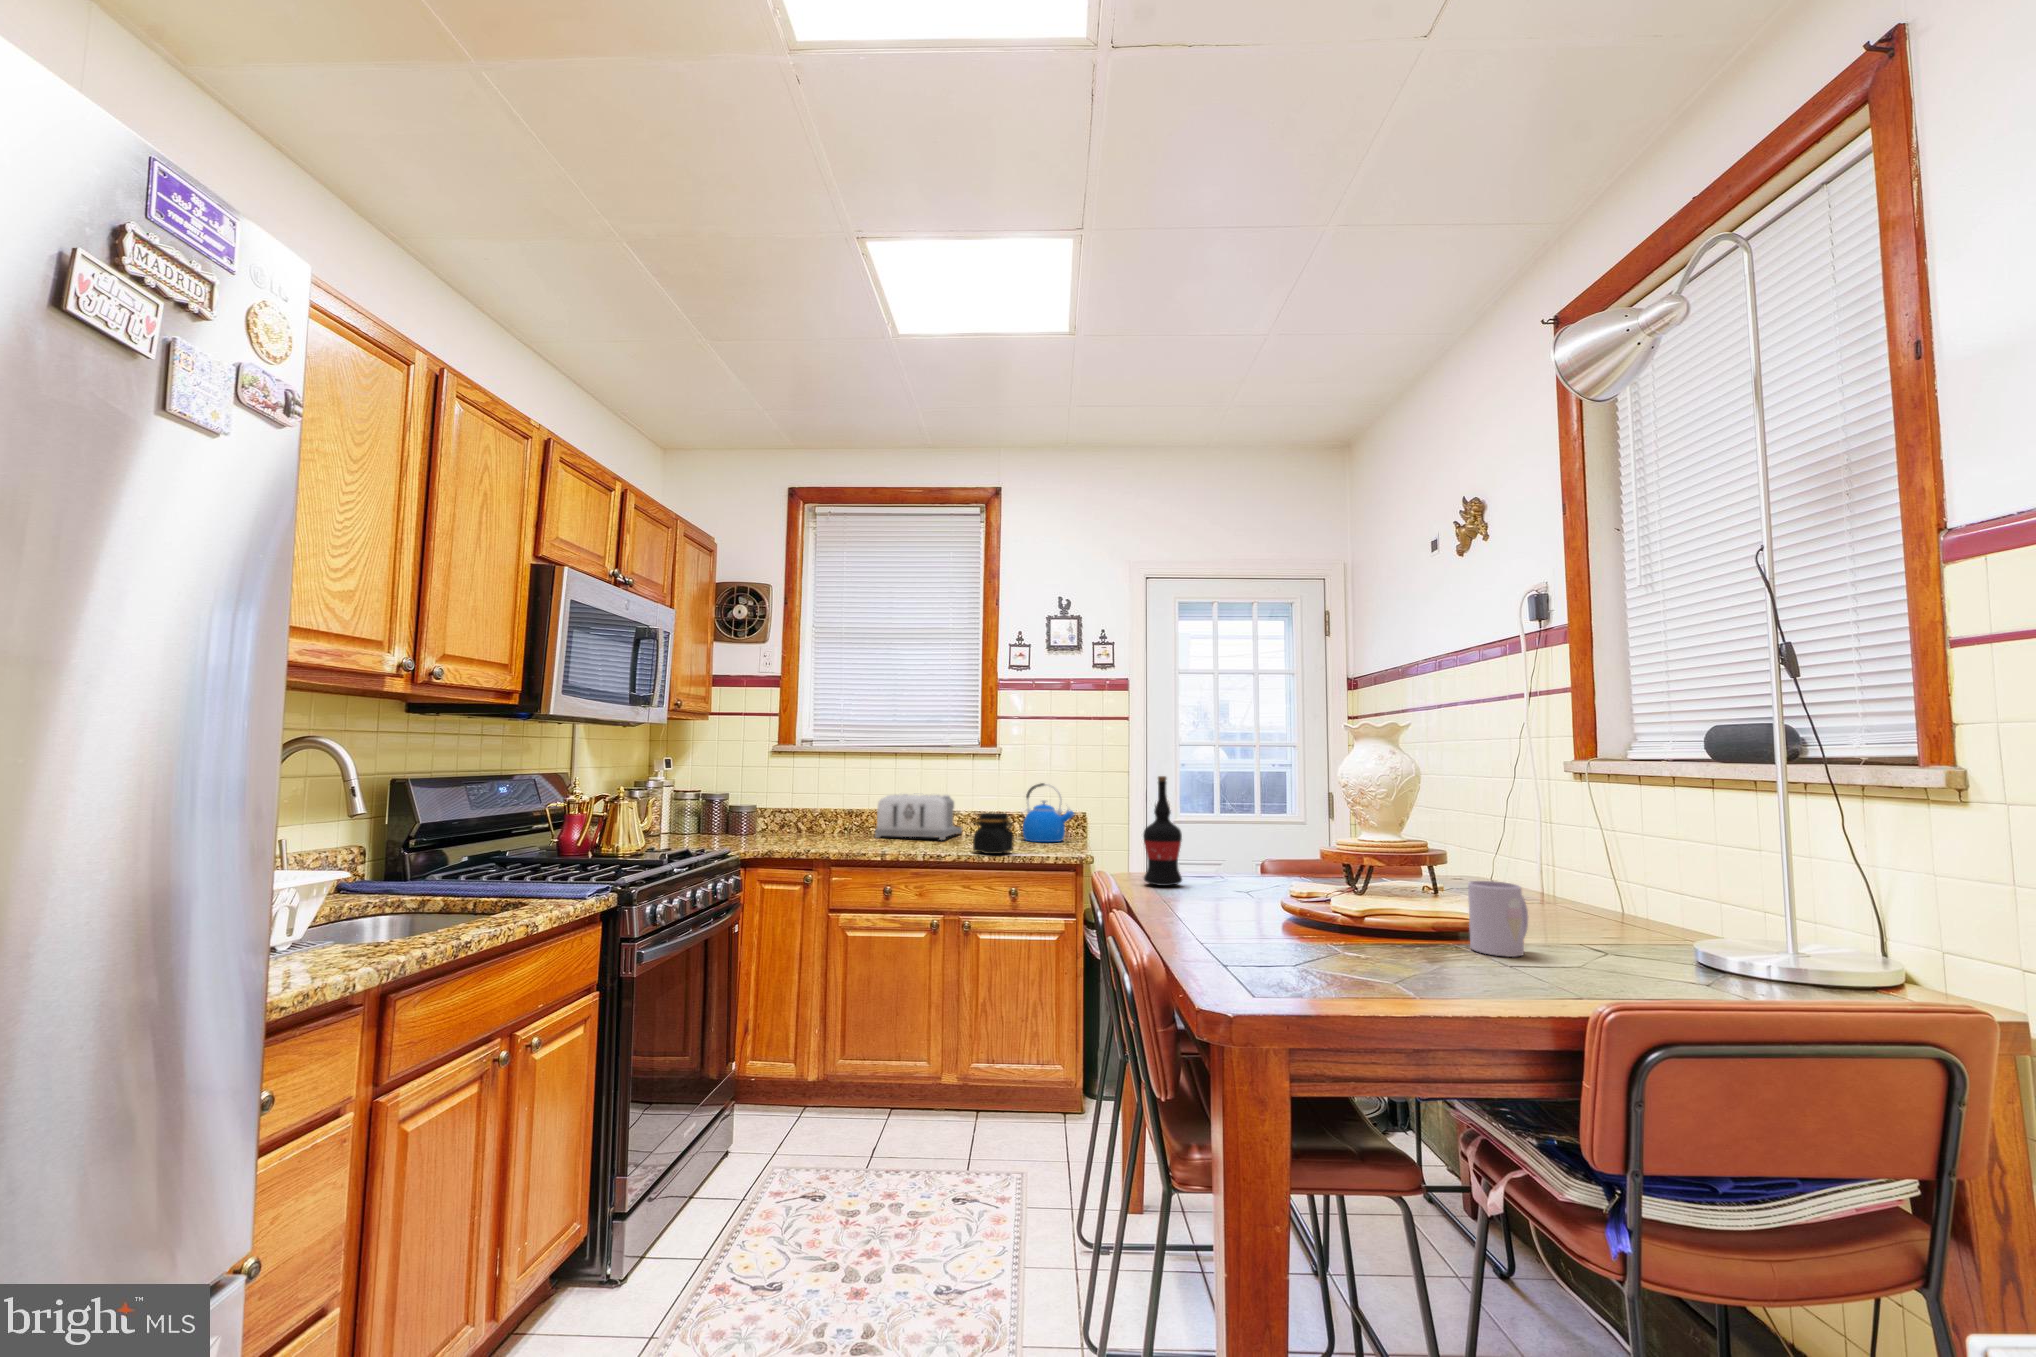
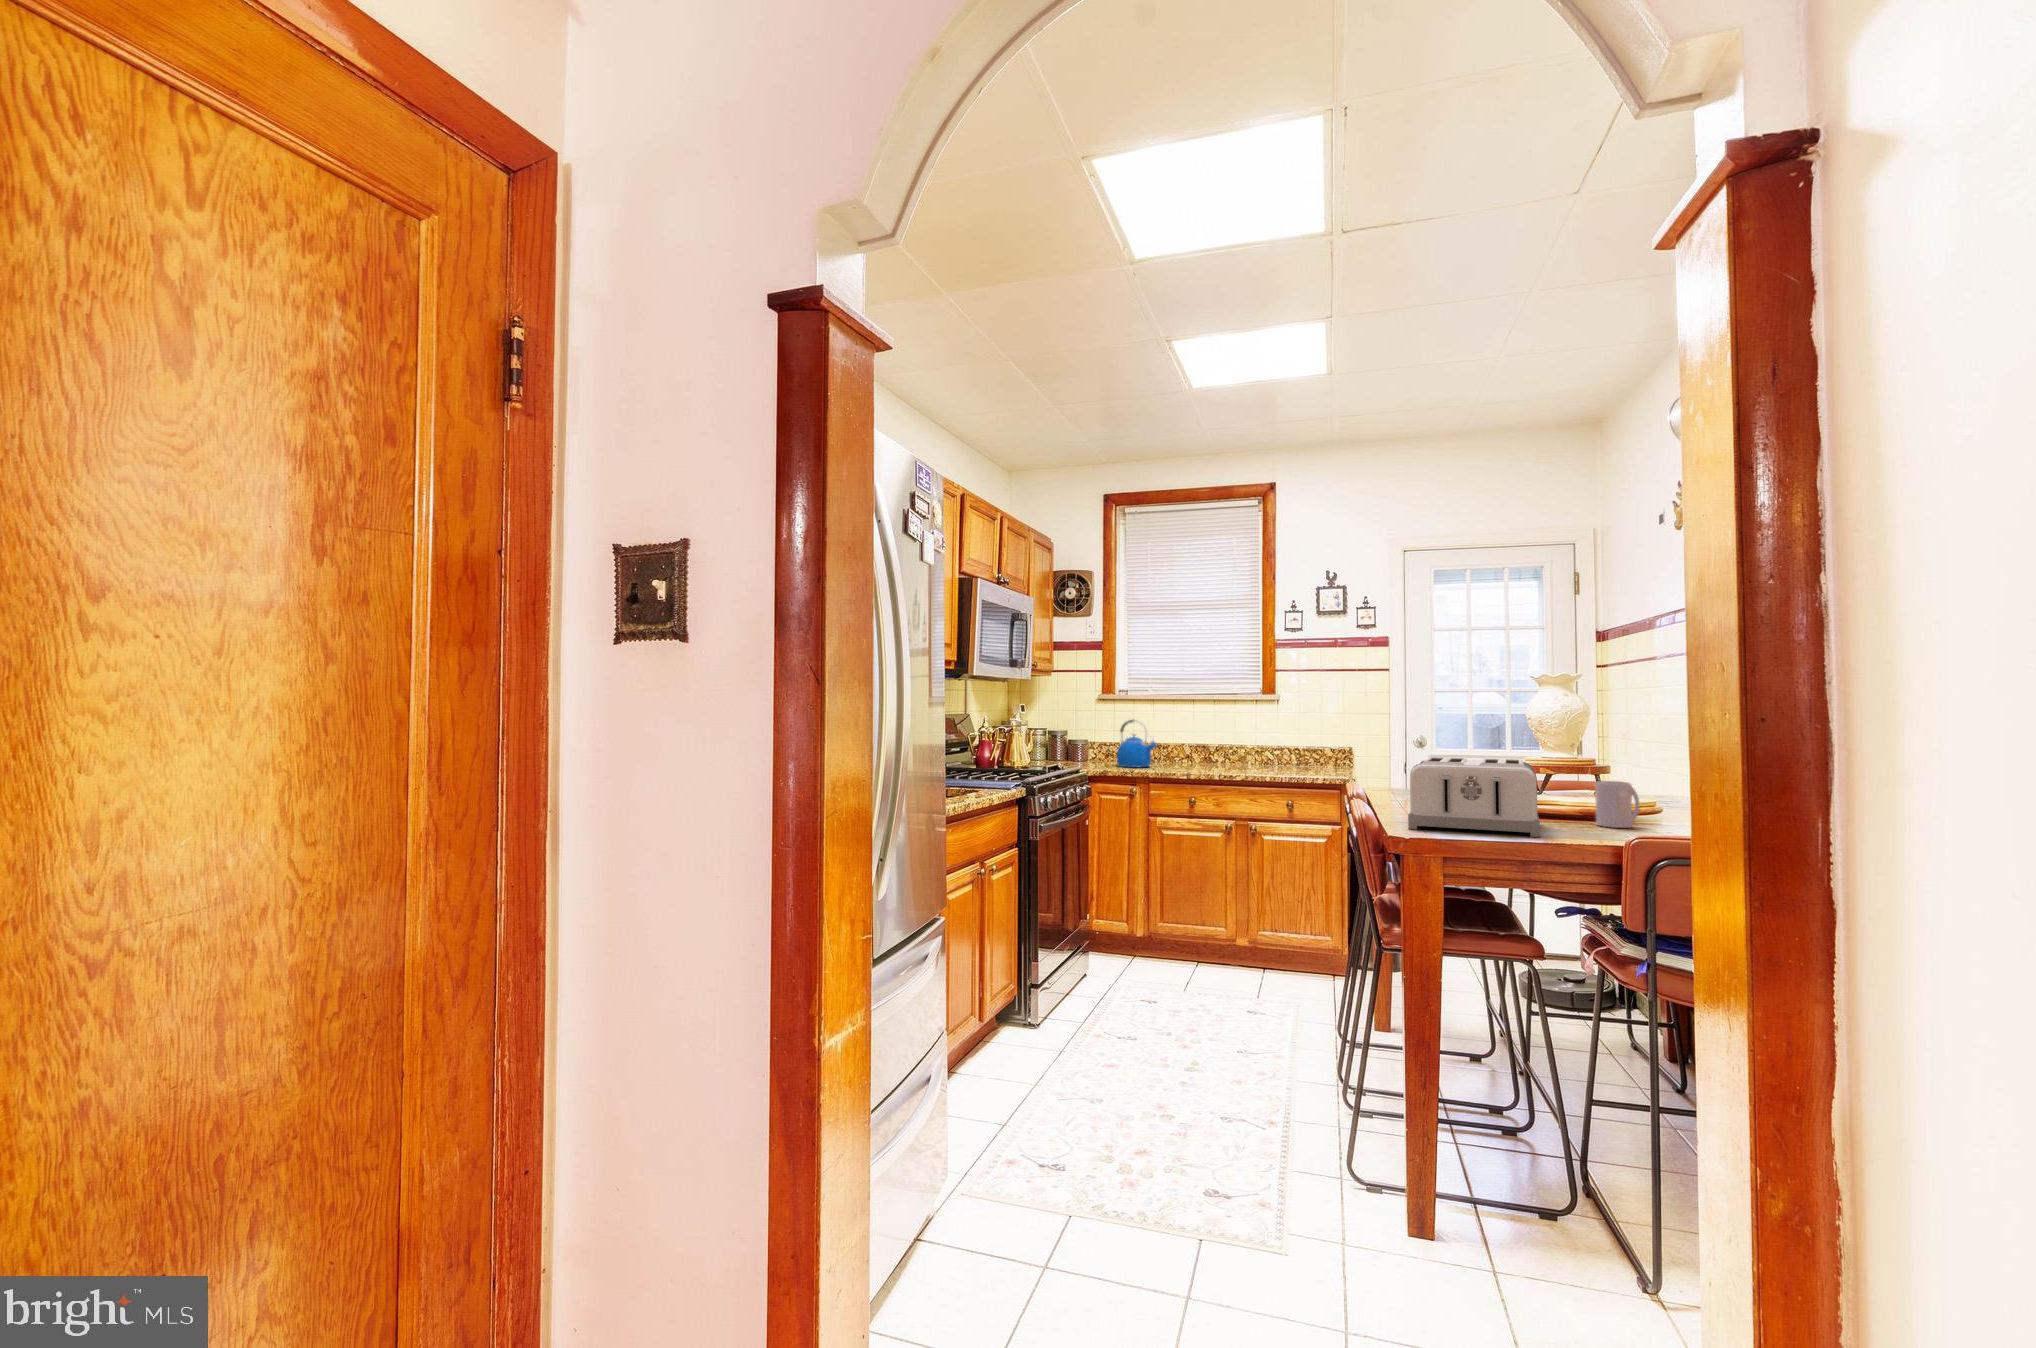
wine bottle: present [1143,776,1182,886] -> none [1384,714,1415,794]
kettle: present [1023,783,1074,842] -> present [1117,720,1157,767]
toaster: present [875,793,962,840] -> present [1408,757,1540,837]
jar: present [973,813,1014,854] -> none [1256,745,1290,776]

